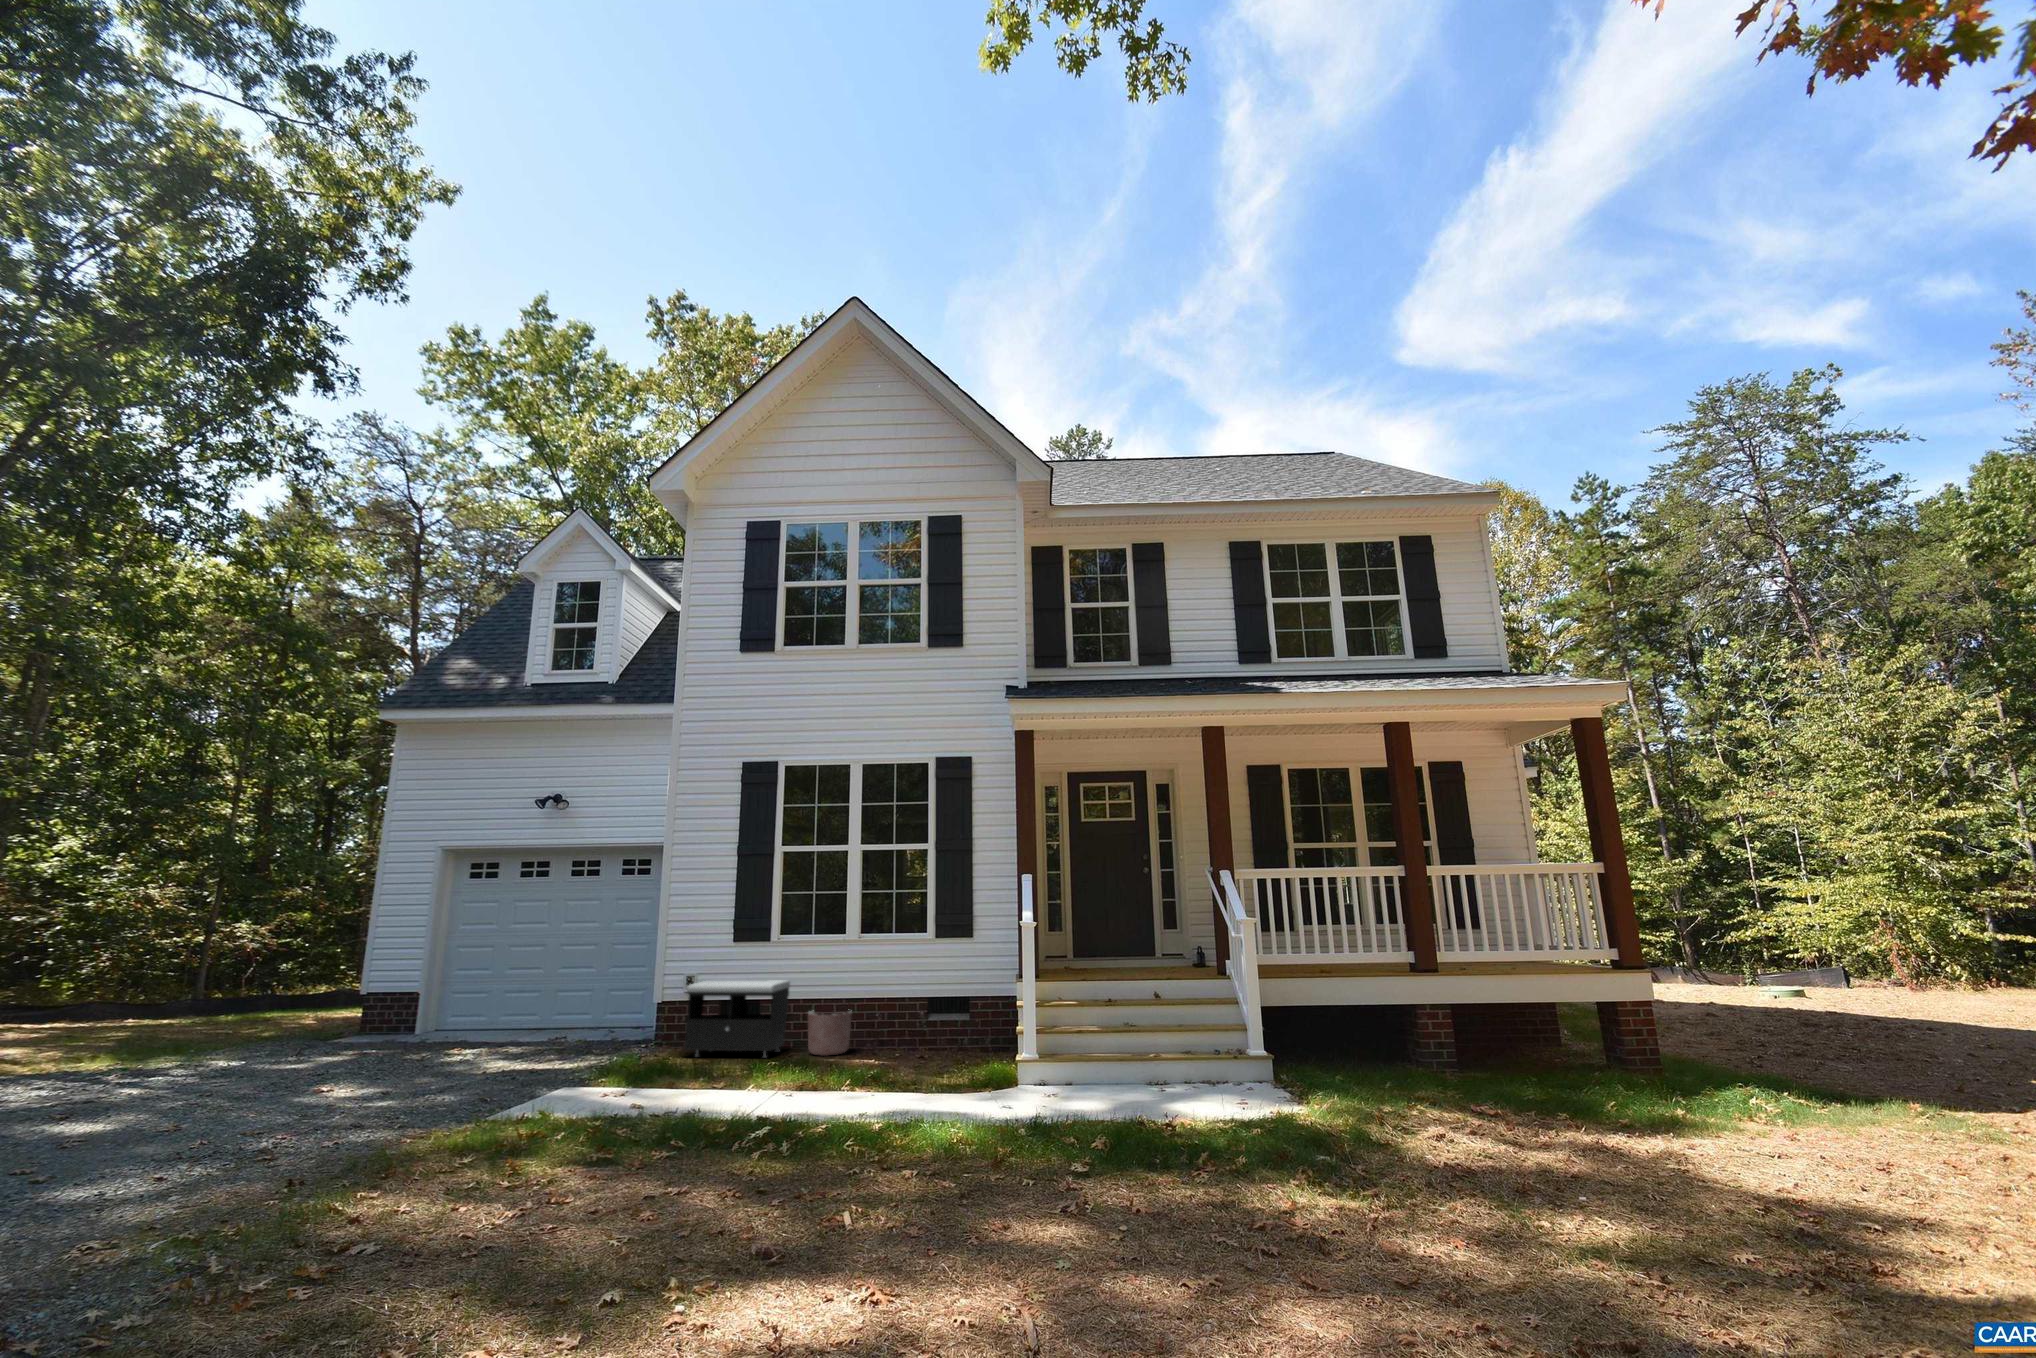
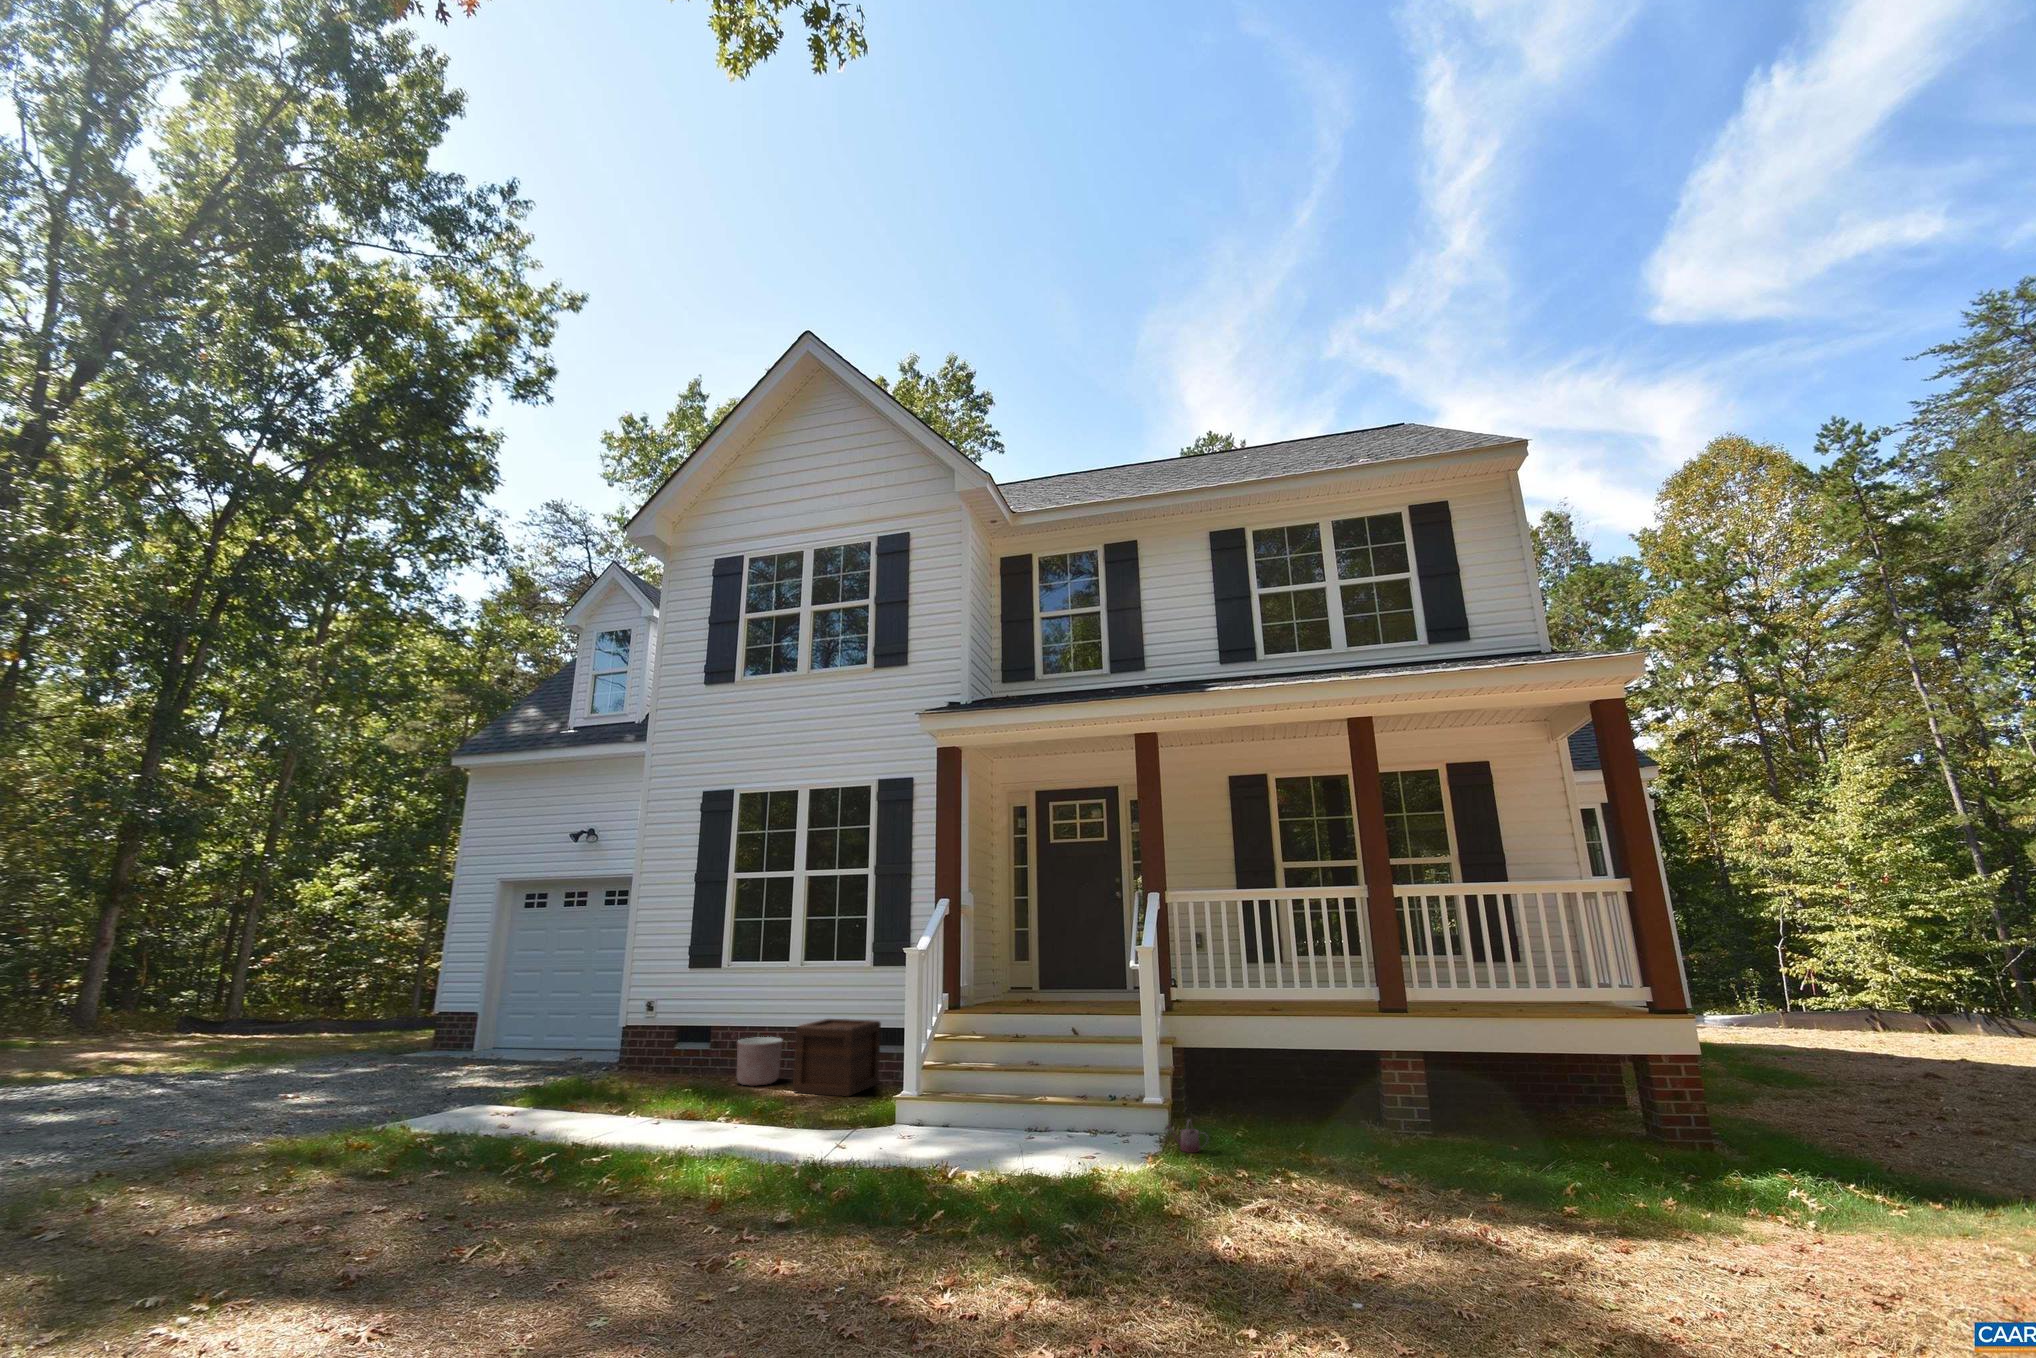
storage bench: present [685,980,790,1058] -> none [628,1002,736,1084]
wooden crate: none [883,987,951,1058] -> present [793,1019,881,1096]
watering can: none [1286,1049,1324,1076] -> present [1166,1120,1205,1153]

